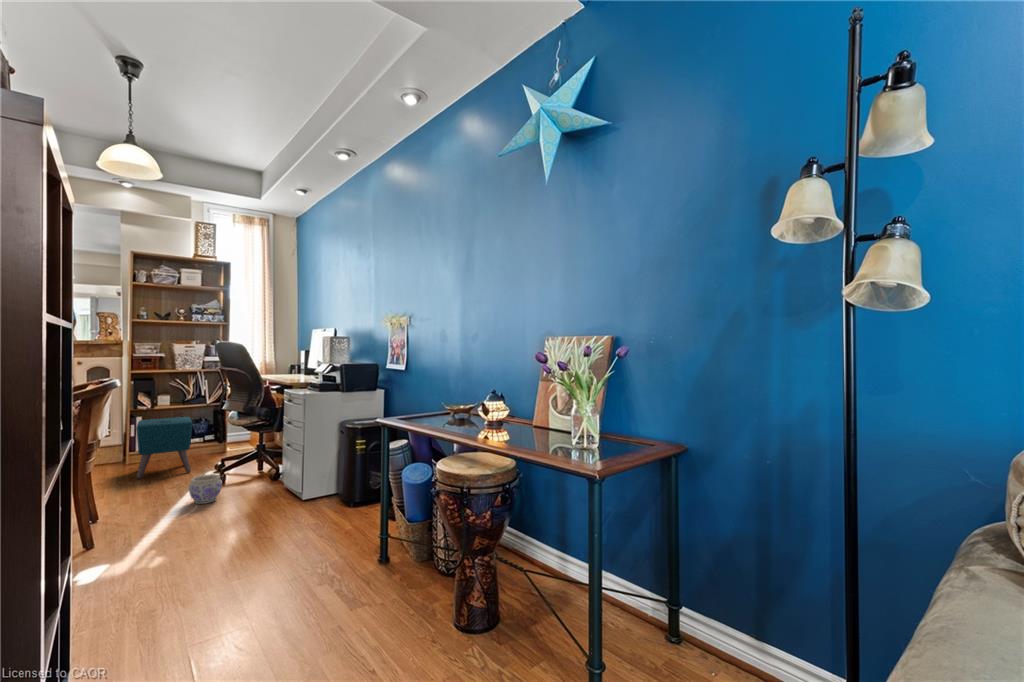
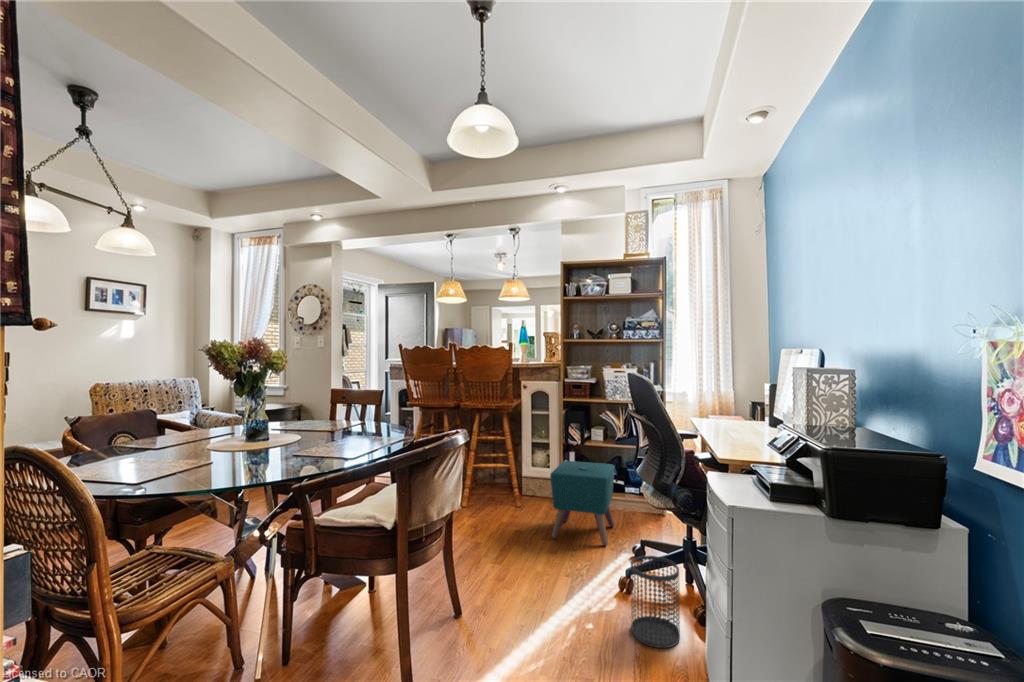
wastebasket: none [233,447,264,493] -> present [631,556,680,648]
planter: present [189,474,222,504] -> none [562,590,608,649]

